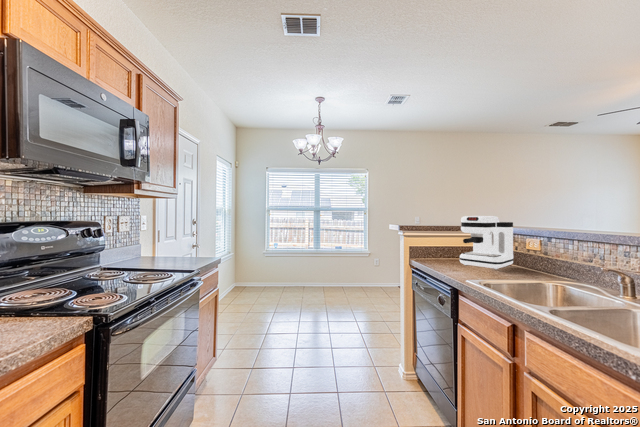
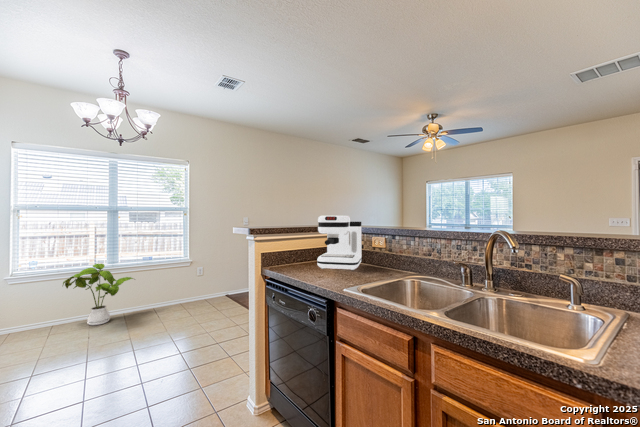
house plant: none [290,248,331,291] -> present [63,264,133,325]

